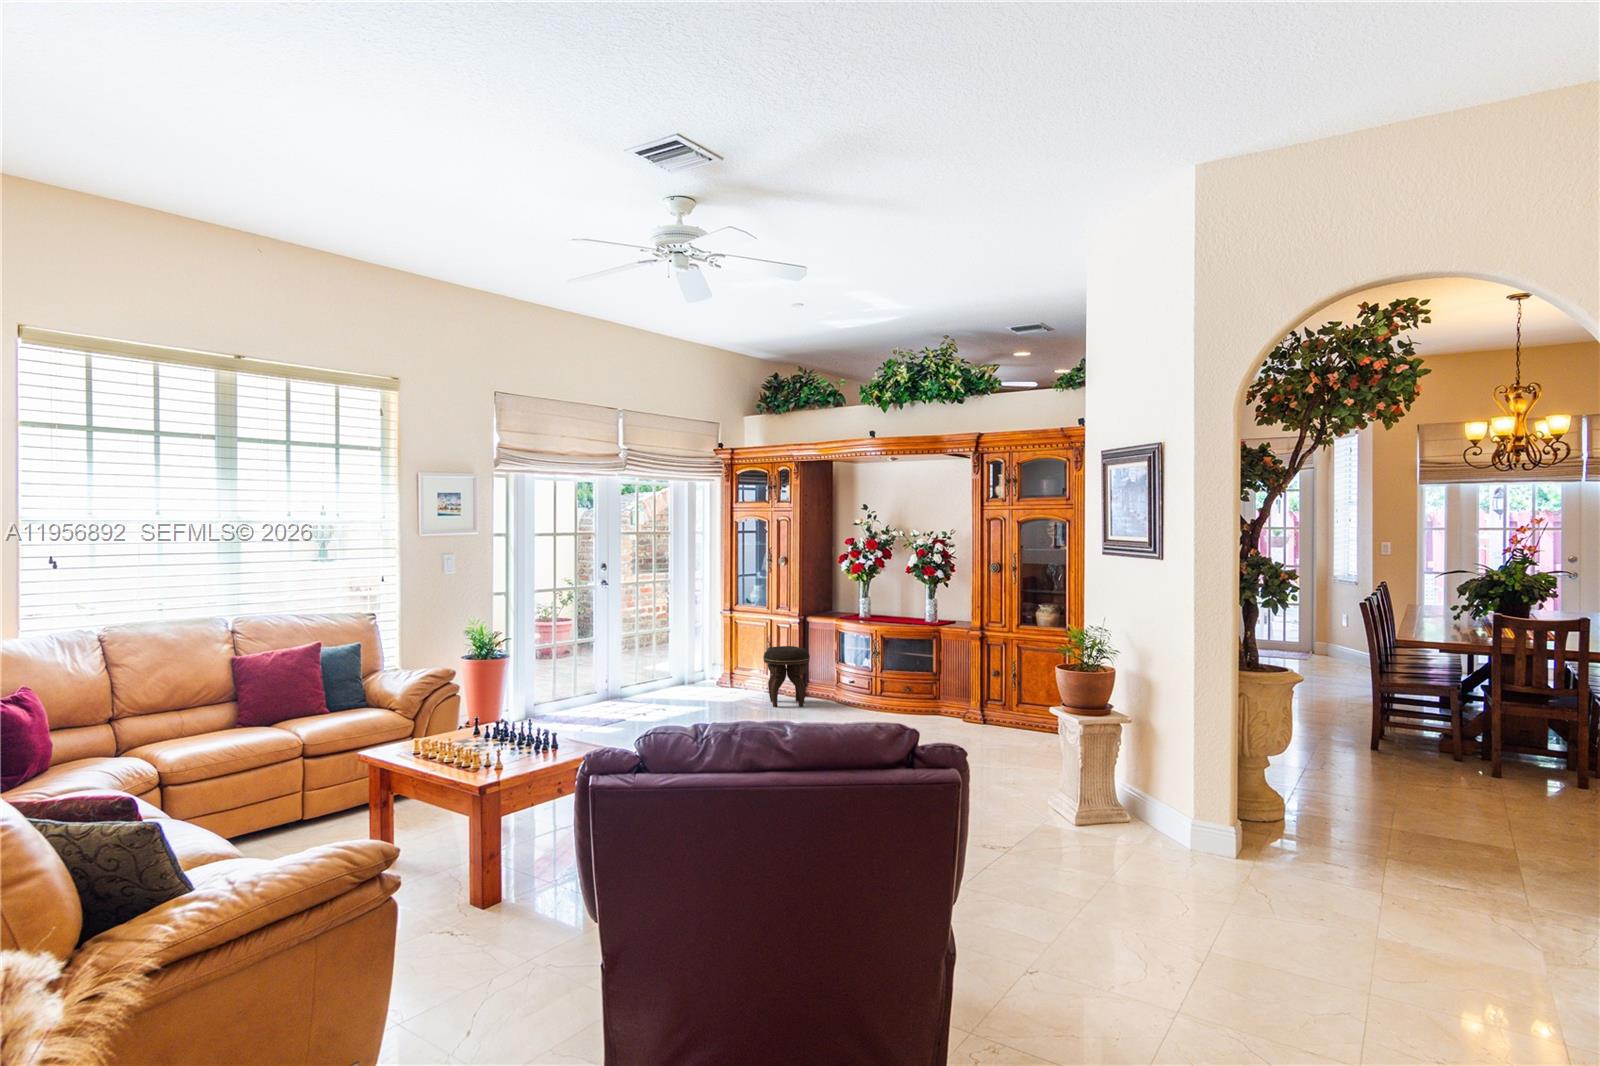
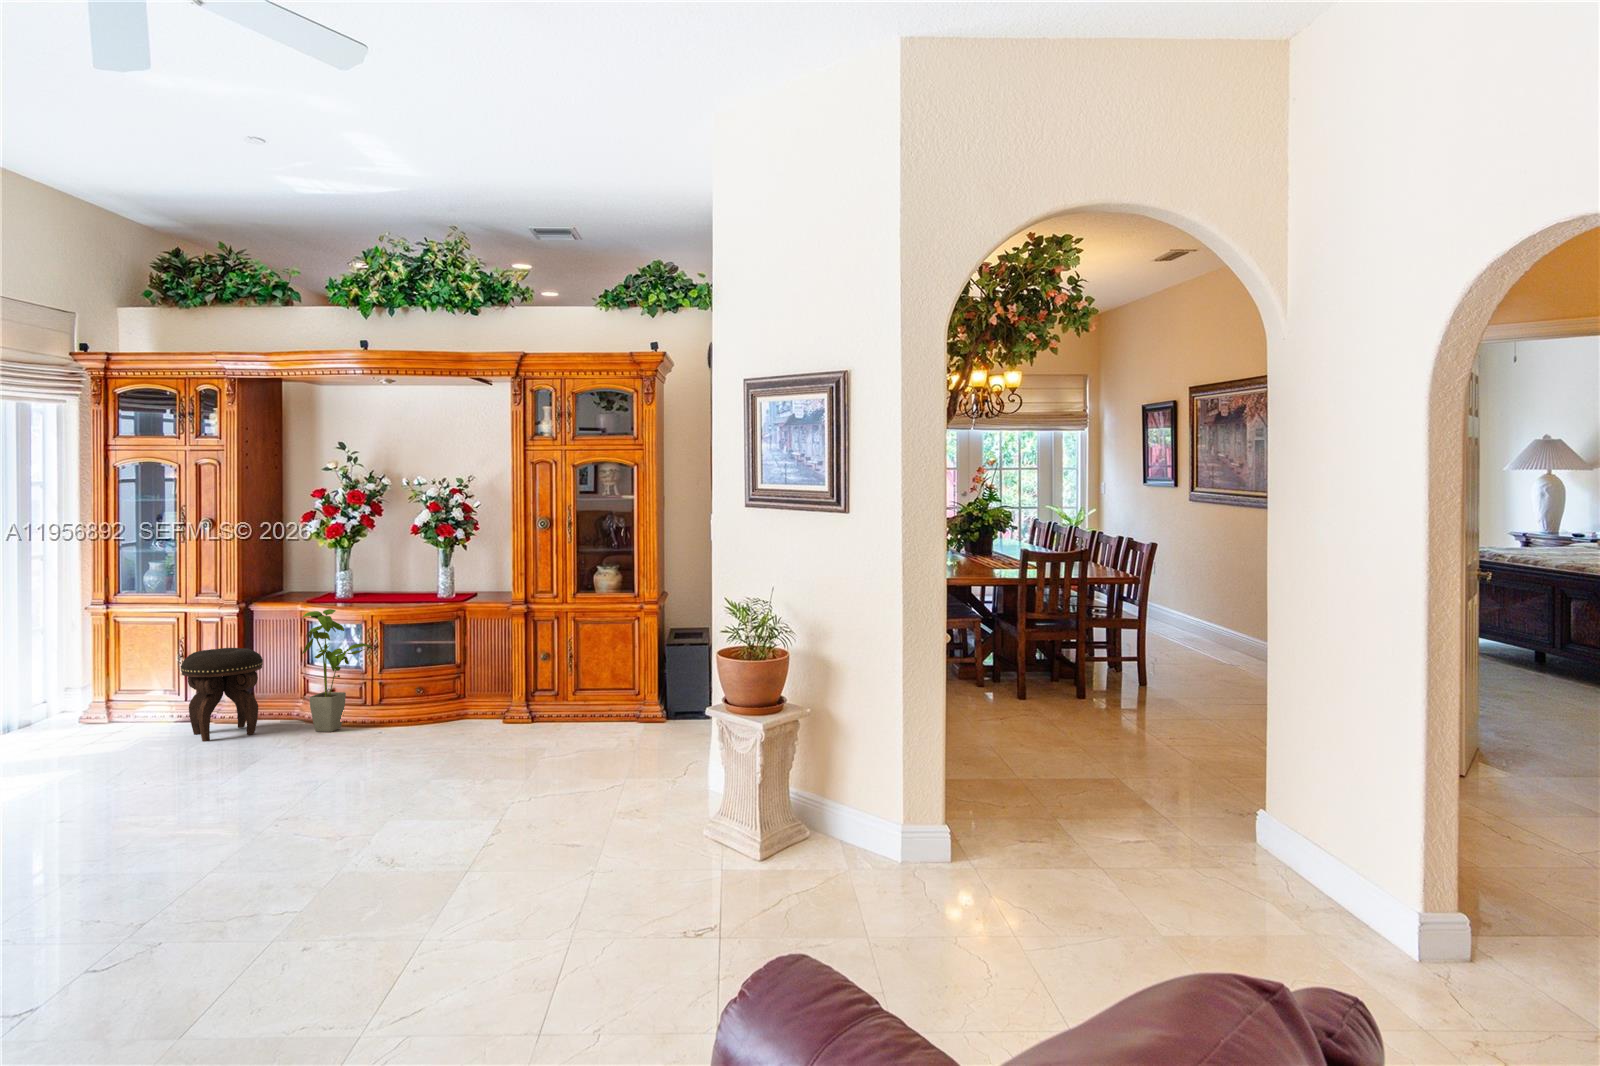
house plant: none [831,625,877,712] -> present [302,609,374,732]

